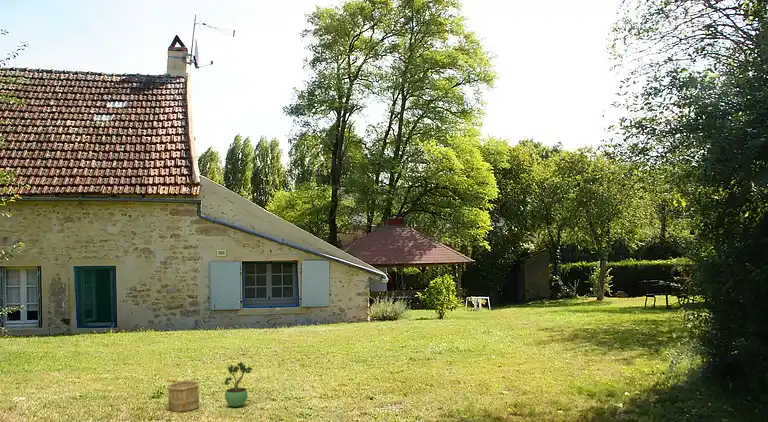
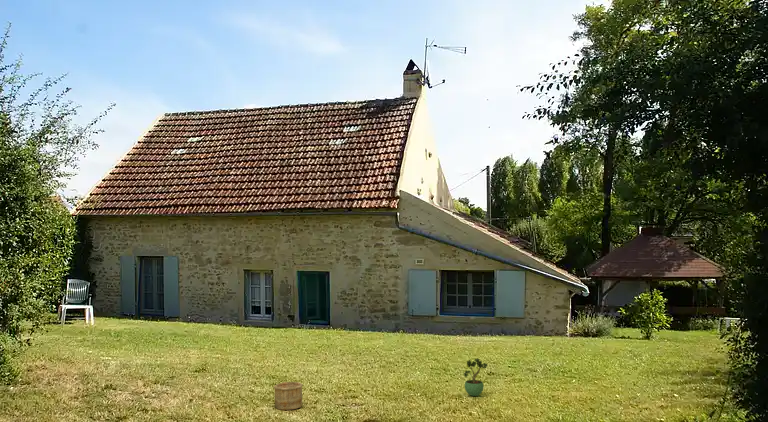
potted plant: present [225,362,252,407] -> present [464,358,487,396]

